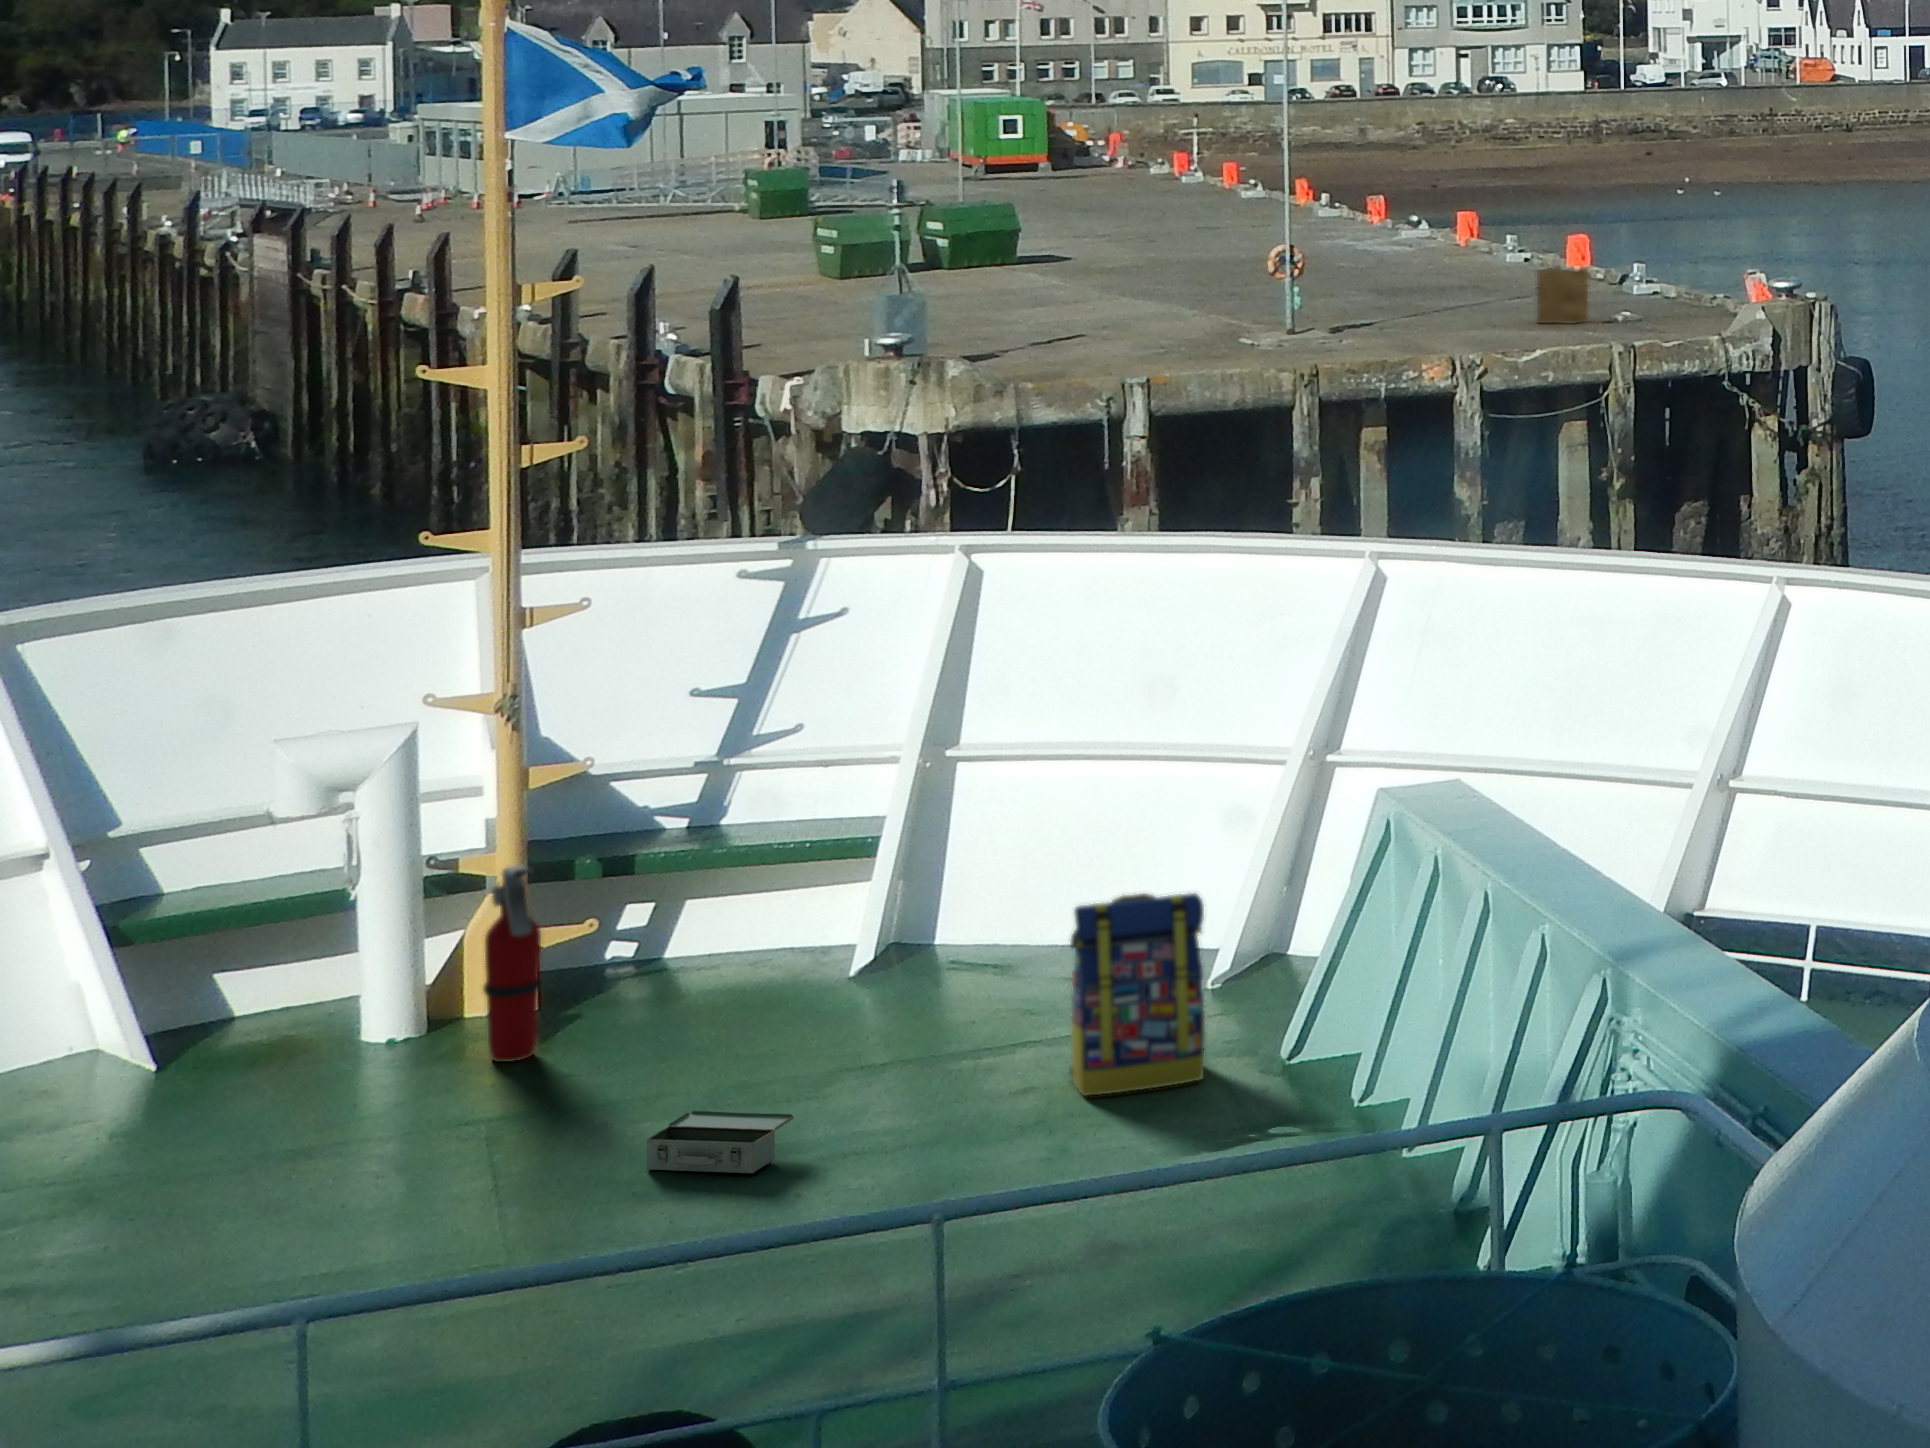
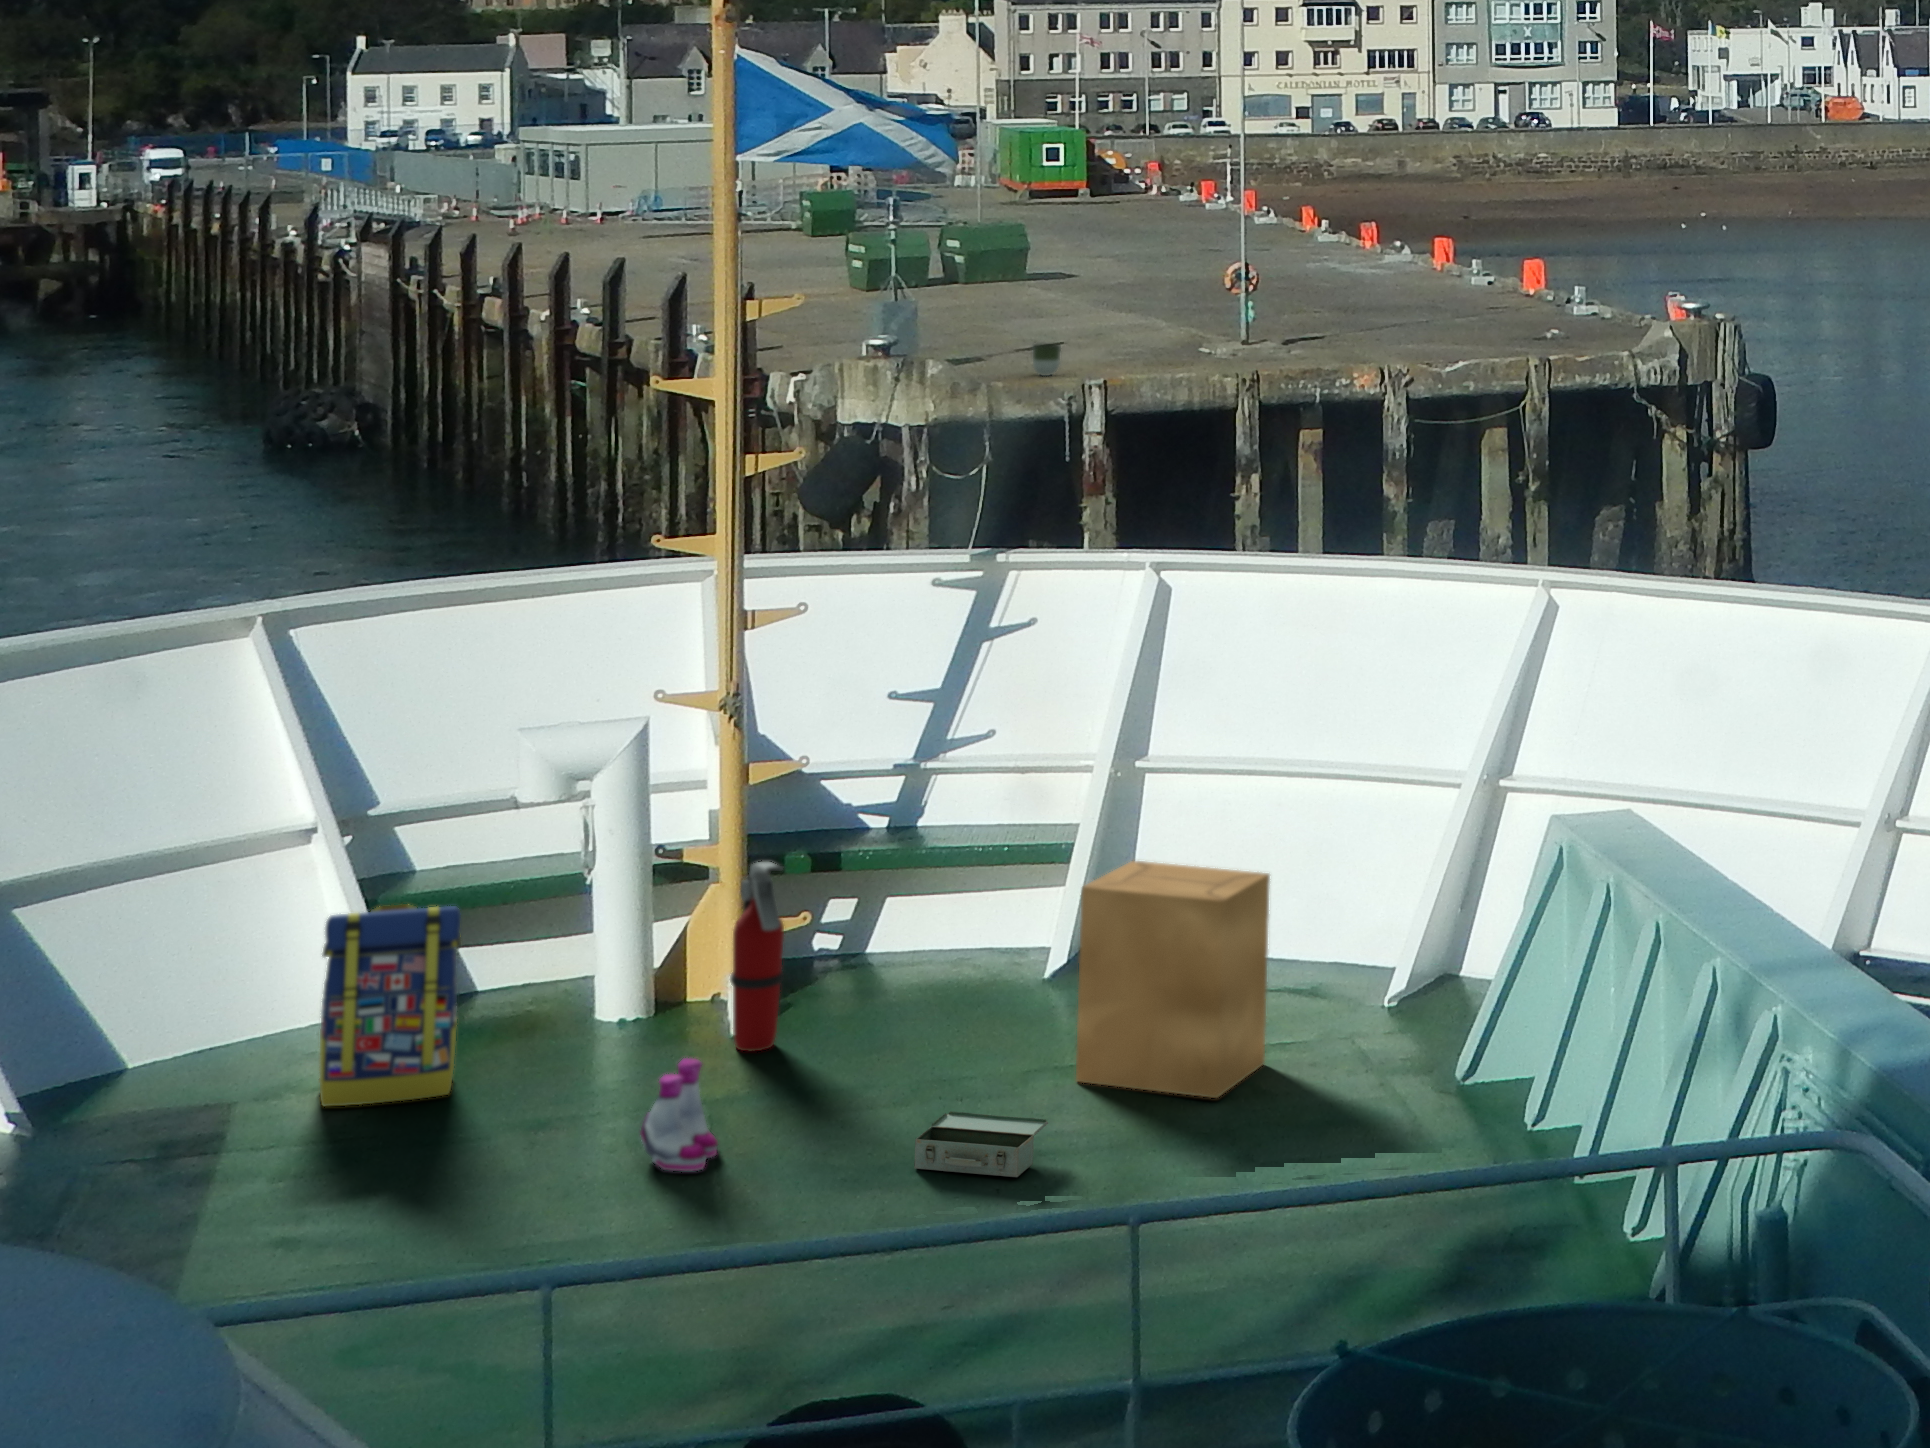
cardboard box: present [1537,268,1588,324] -> present [1076,861,1270,1098]
planter: none [1064,343,1095,377] -> present [1033,343,1061,376]
backpack: present [1069,893,1205,1095] -> present [319,904,461,1106]
boots: none [354,1067,441,1183] -> present [640,1058,718,1171]

